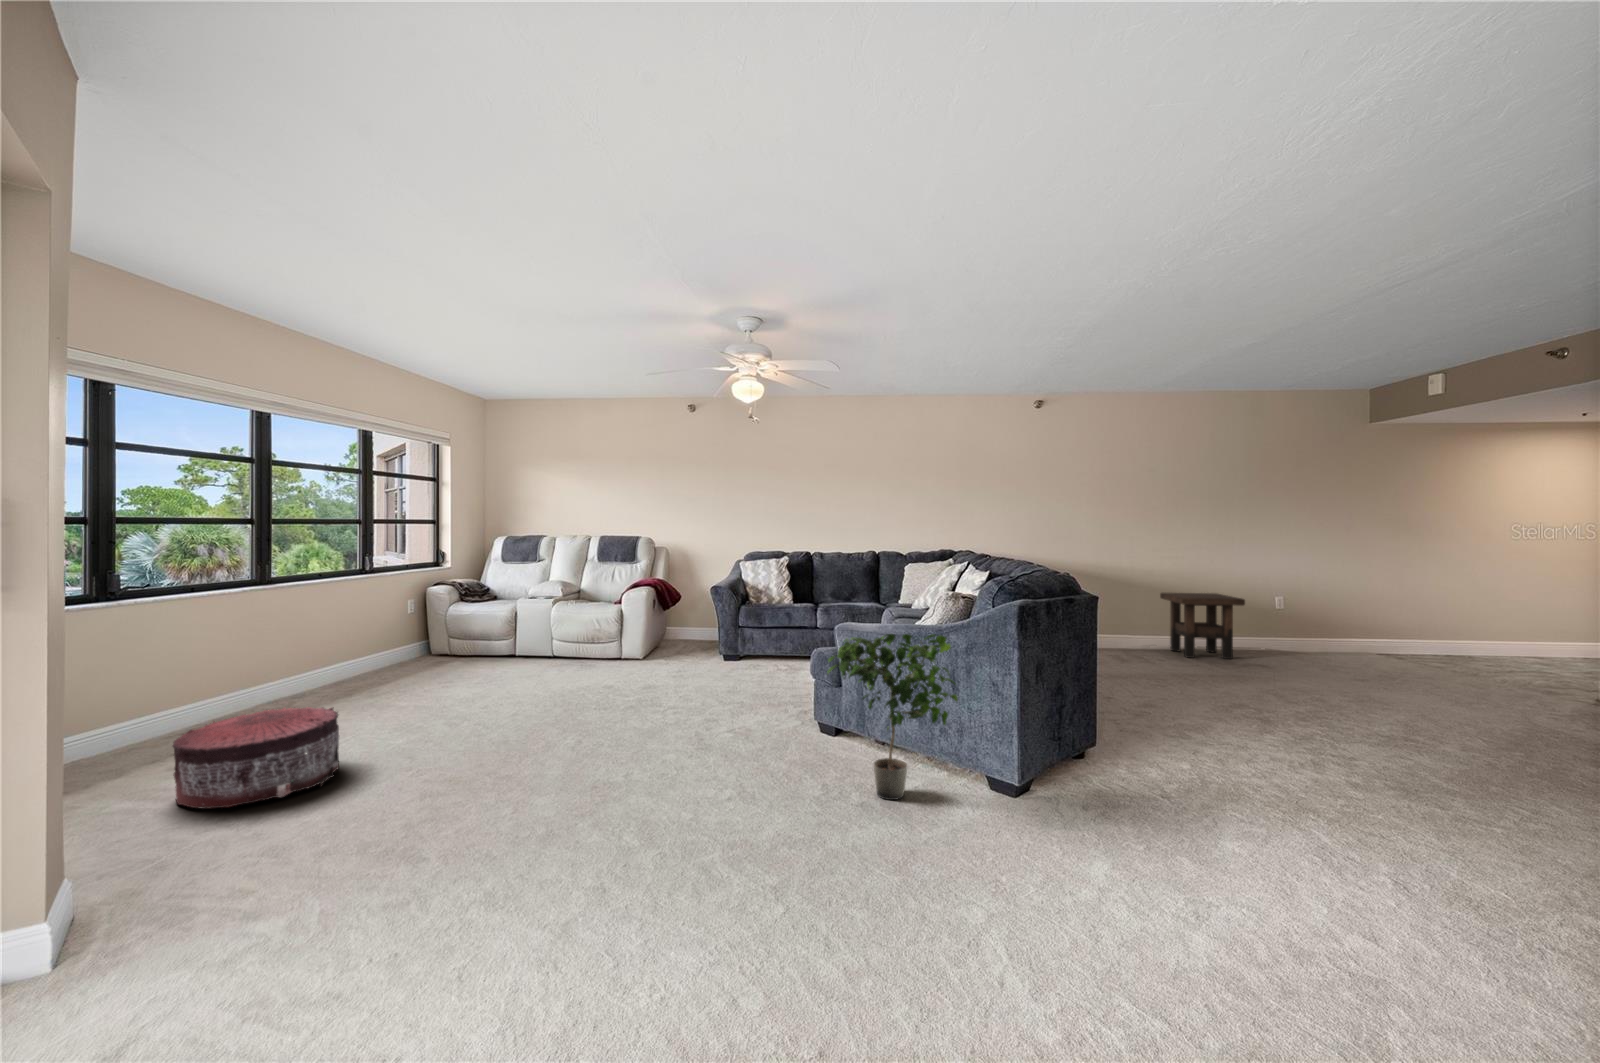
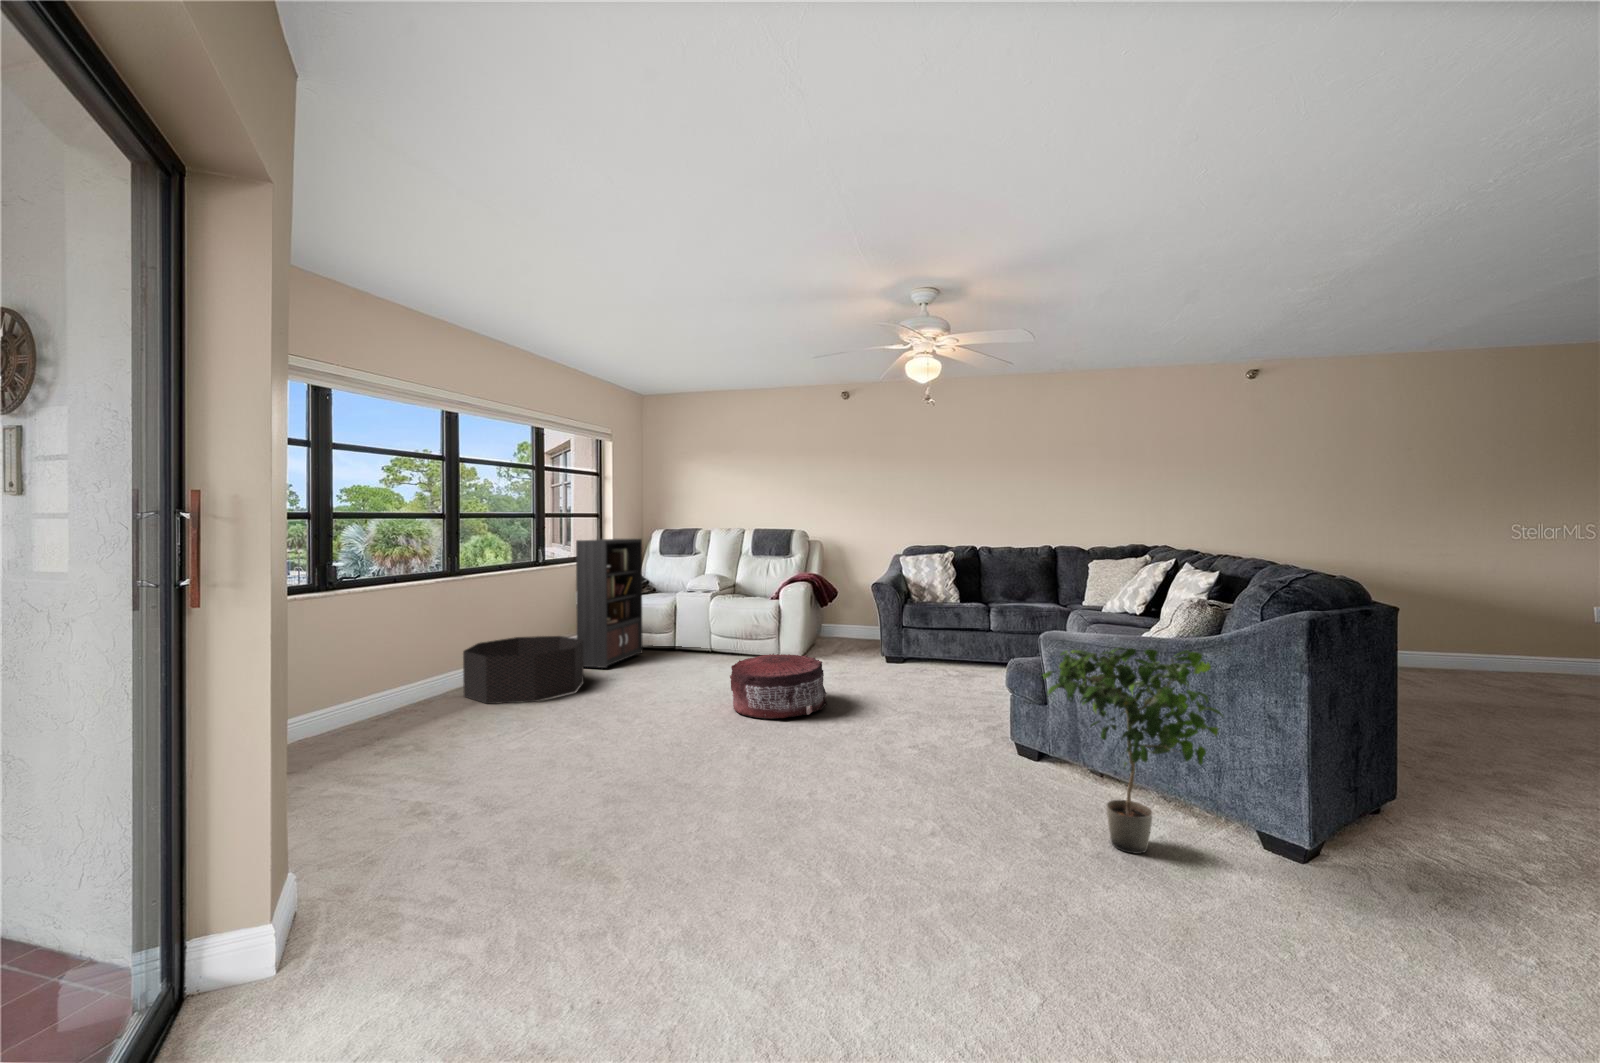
bookcase: none [409,545,482,675] -> present [576,539,643,668]
side table: present [1160,593,1245,659] -> none [1429,598,1567,685]
basket: none [276,644,415,715] -> present [463,636,584,704]
pouf: present [172,707,339,808] -> present [730,654,827,718]

